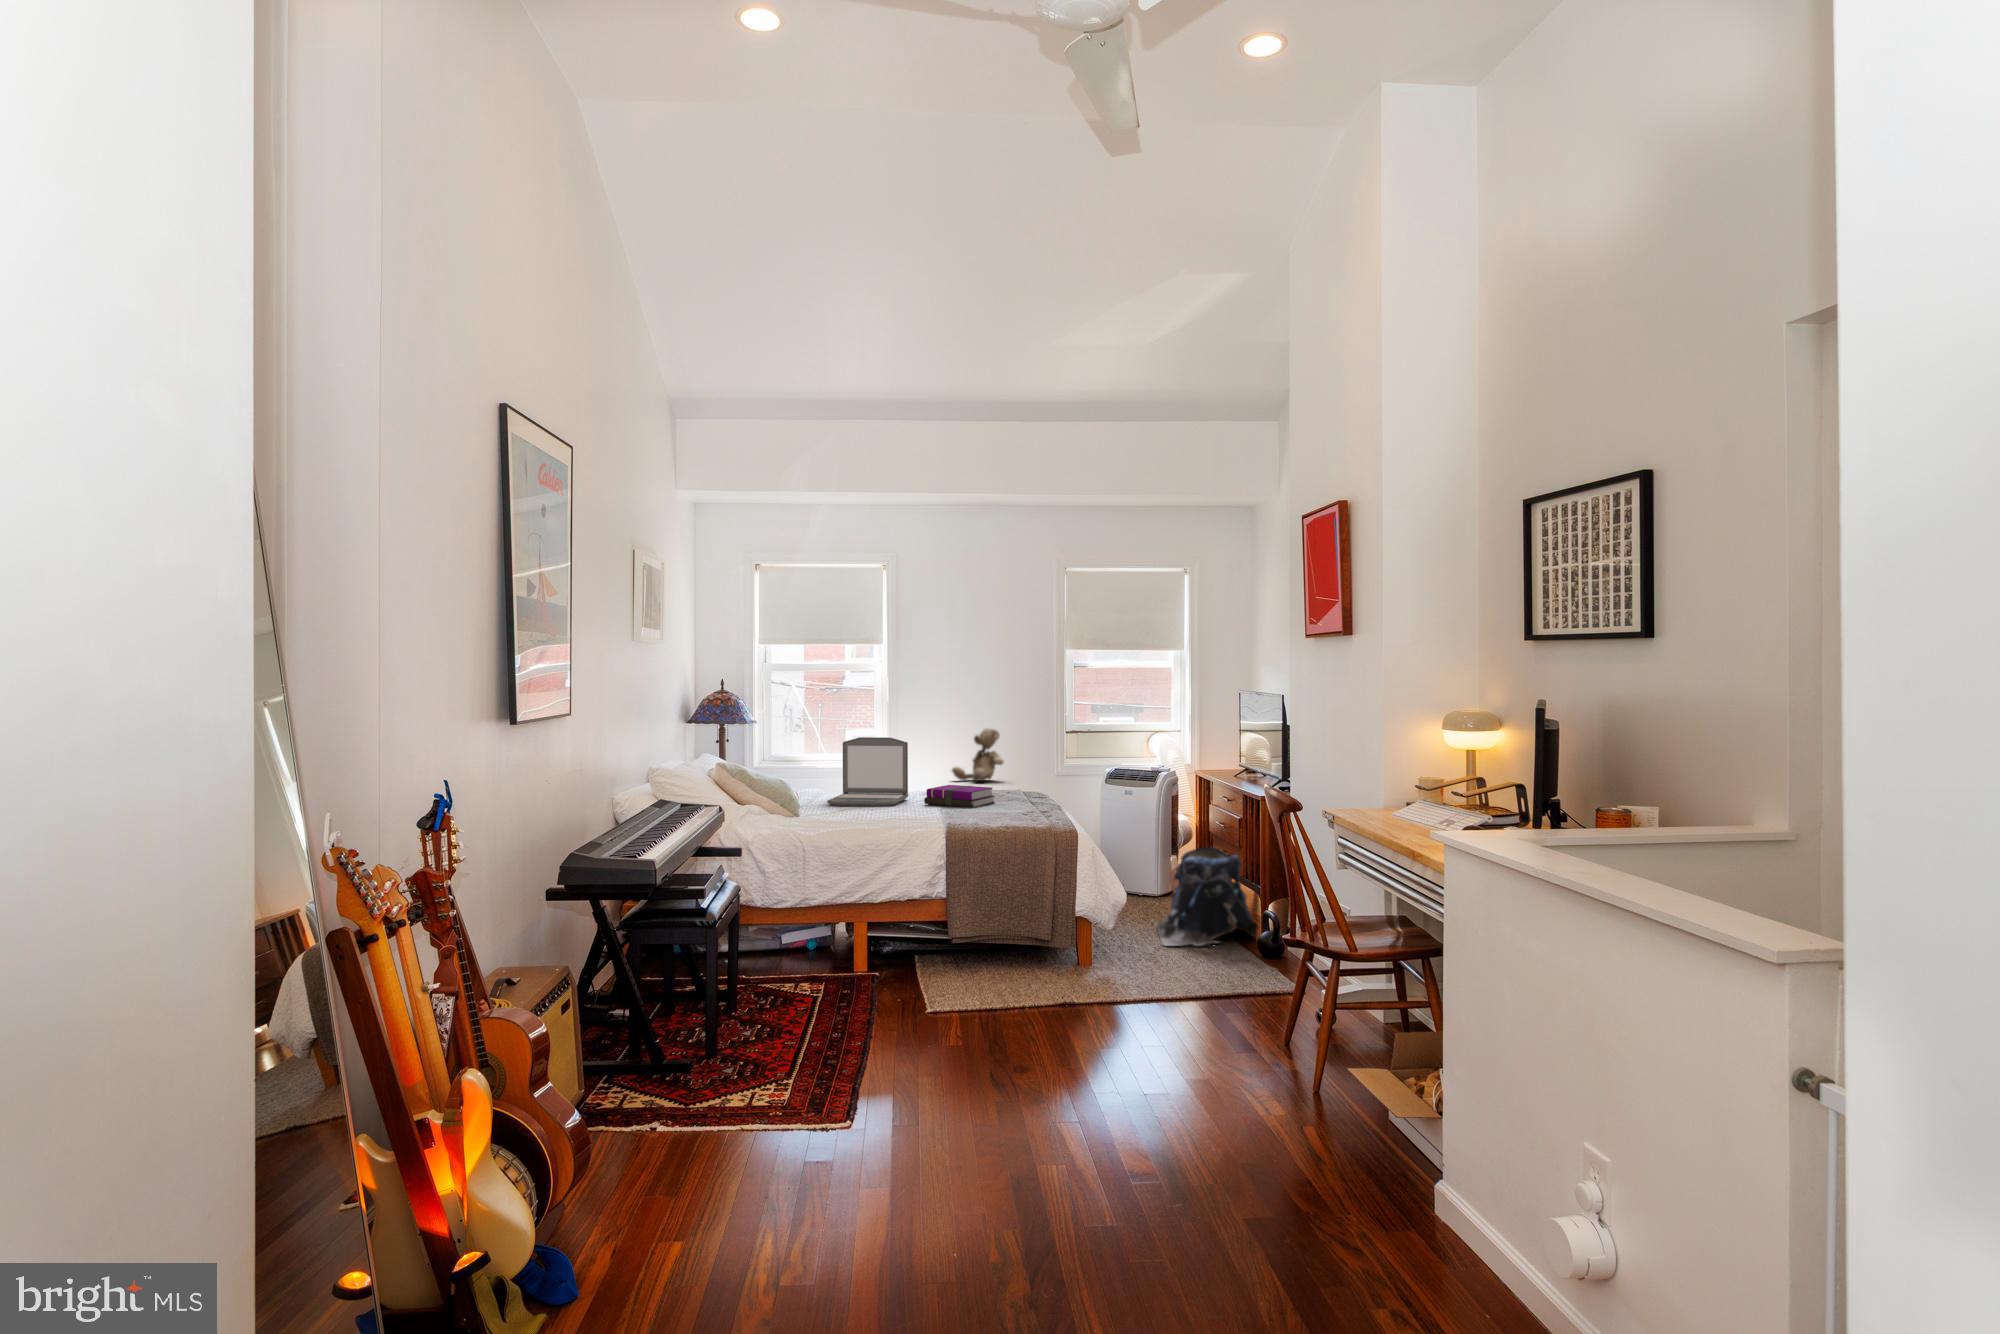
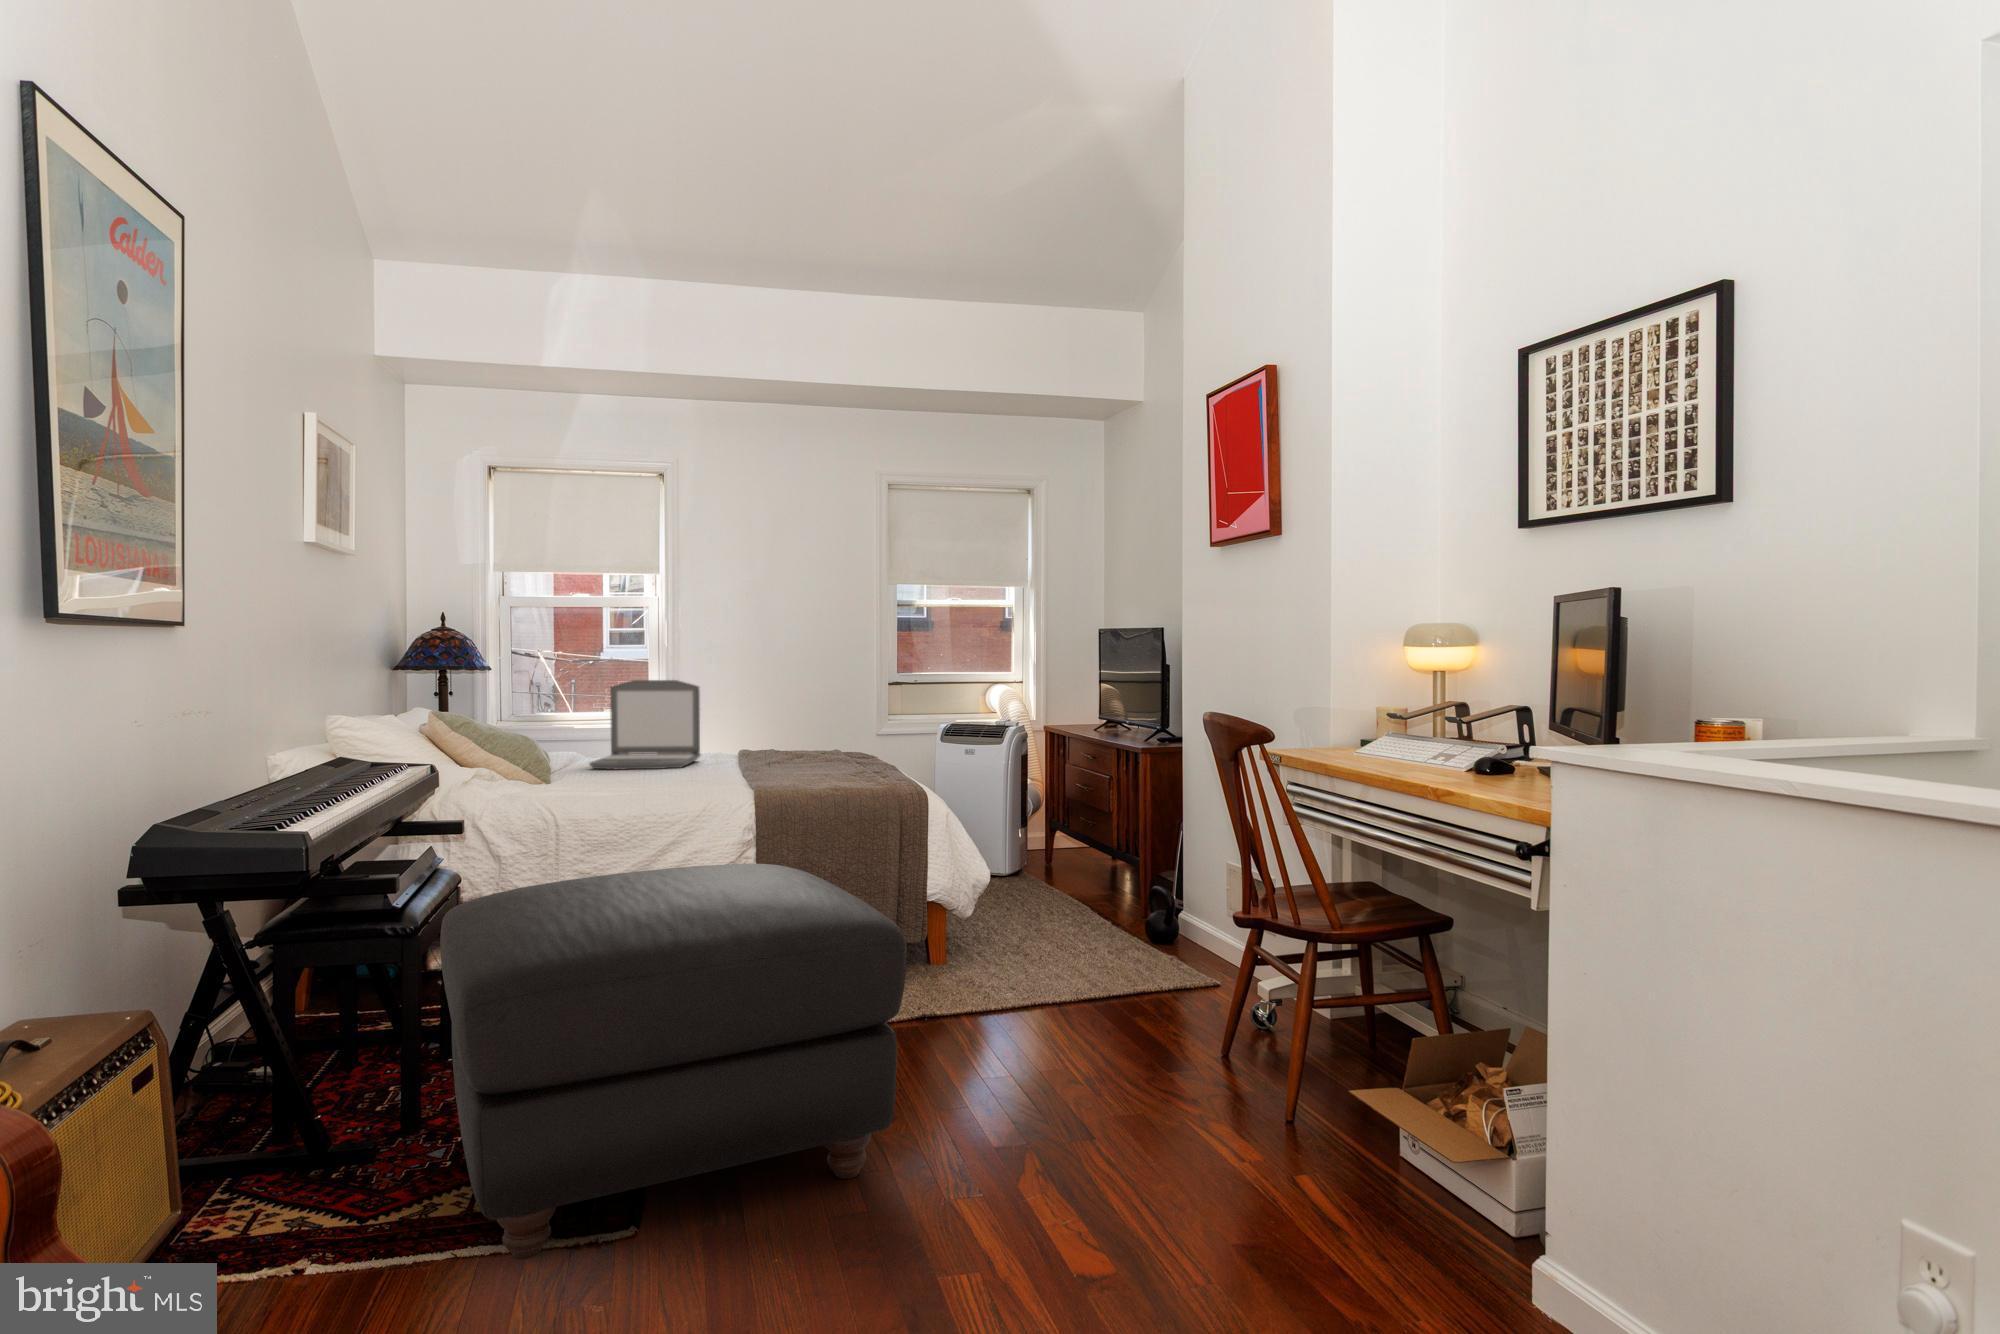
teddy bear: present [952,728,1004,782] -> none [752,670,820,743]
notebook: present [924,785,995,807] -> none [723,740,817,767]
backpack: present [1156,847,1258,946] -> none [1021,811,1151,935]
ottoman: none [732,887,1029,1135] -> present [440,864,907,1259]

